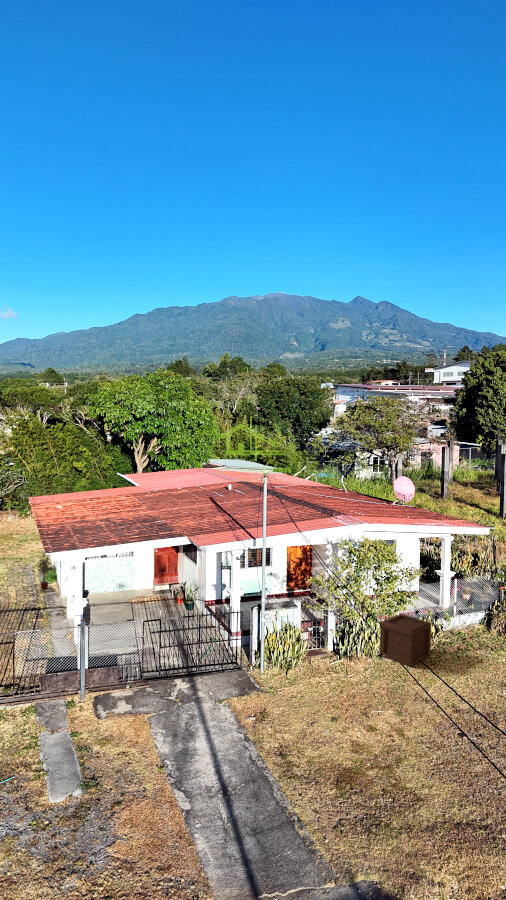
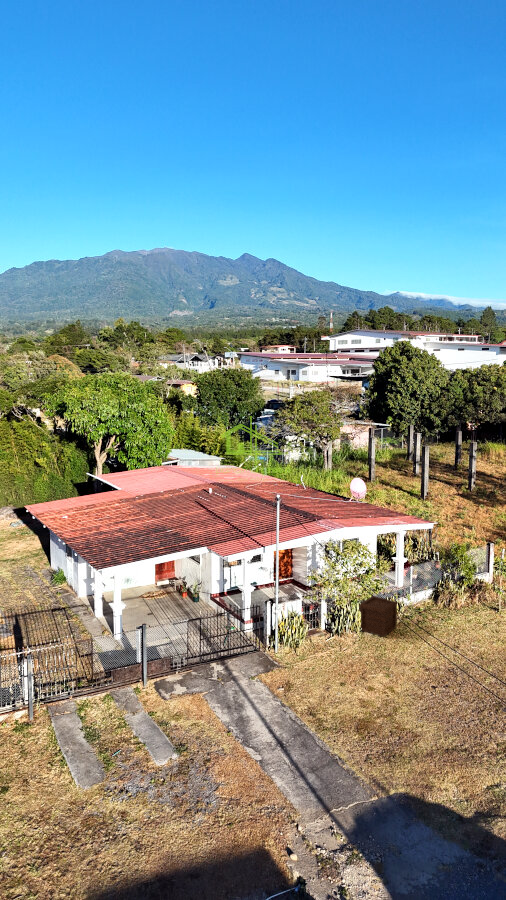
potted tree: present [38,554,56,590] -> none [54,560,73,591]

